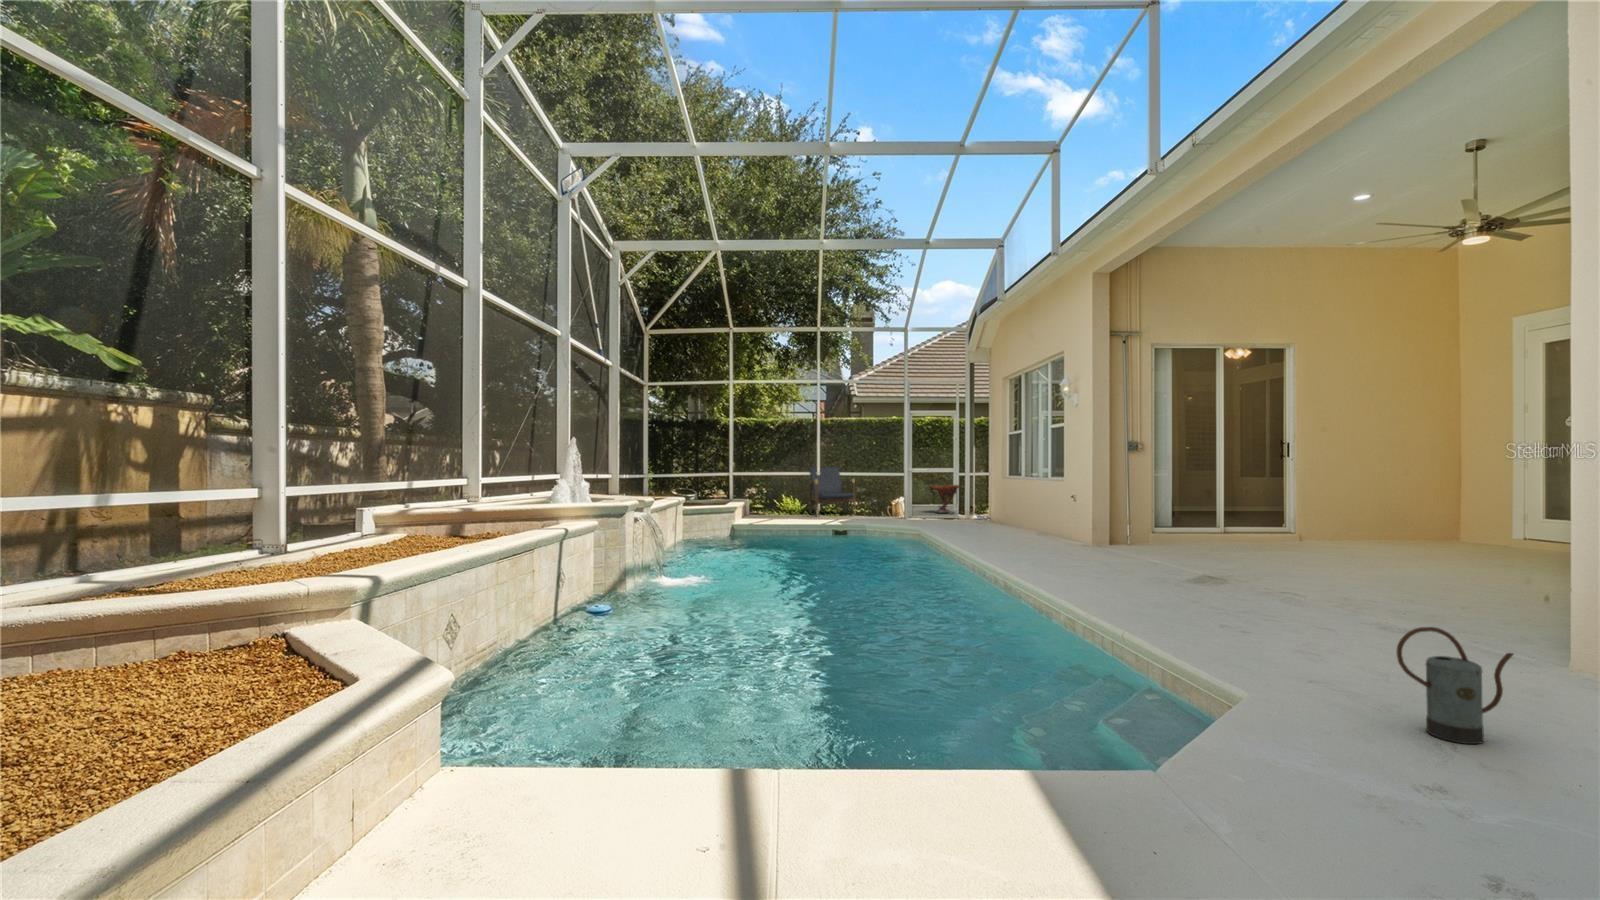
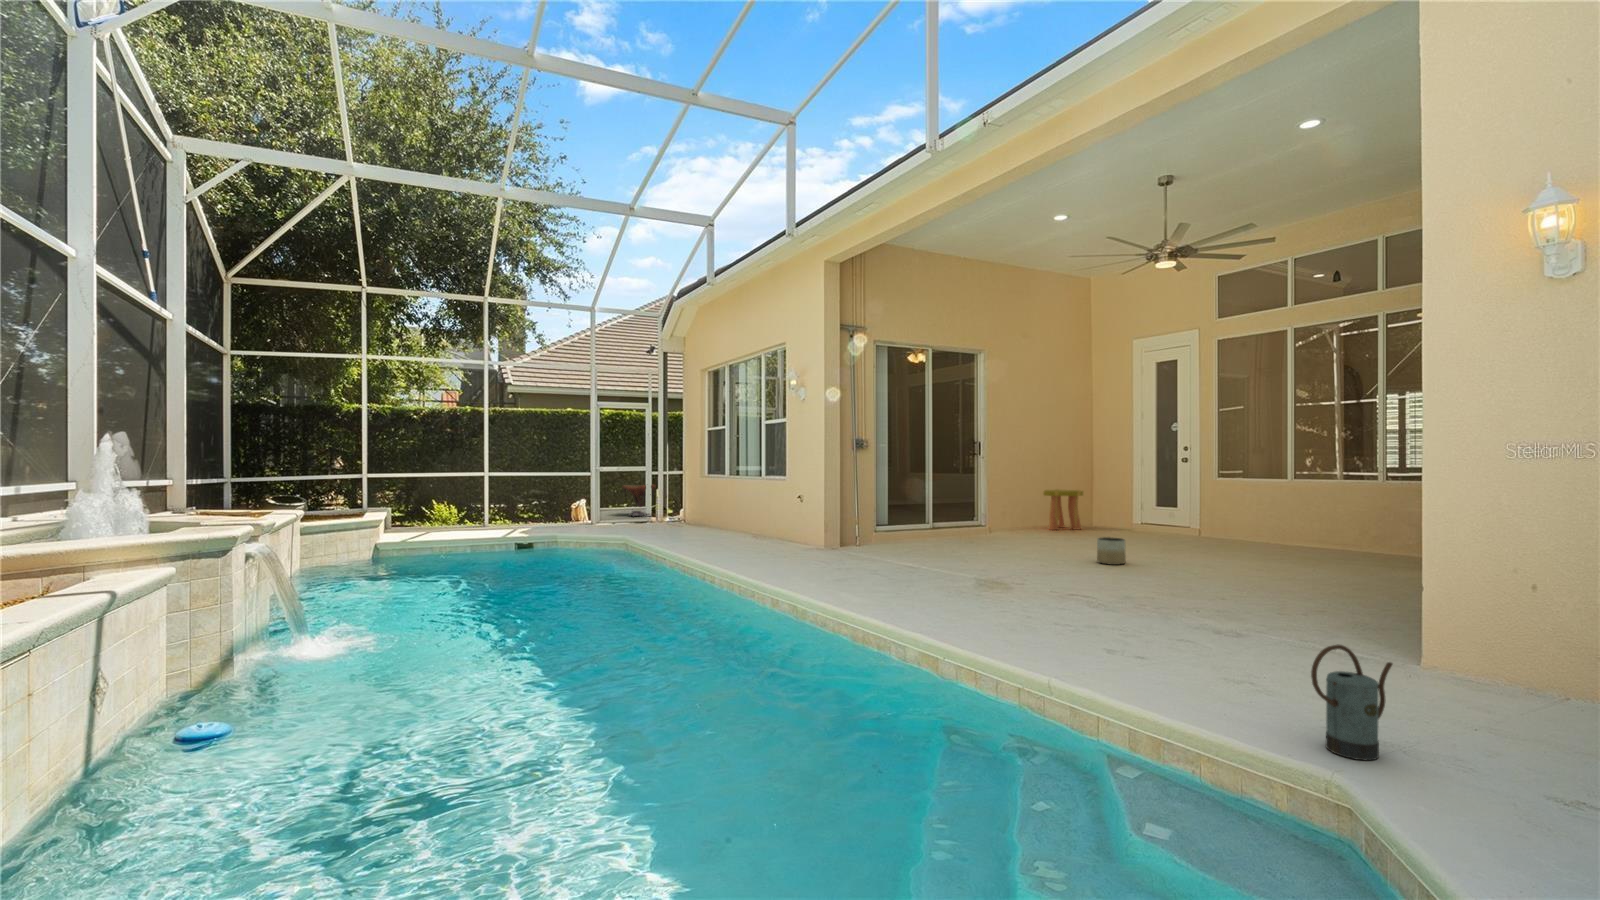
lounge chair: present [809,467,856,514] -> none [472,465,534,525]
stool: none [1380,496,1438,543] -> present [1043,489,1083,530]
planter: none [1403,546,1443,577] -> present [1097,537,1126,565]

